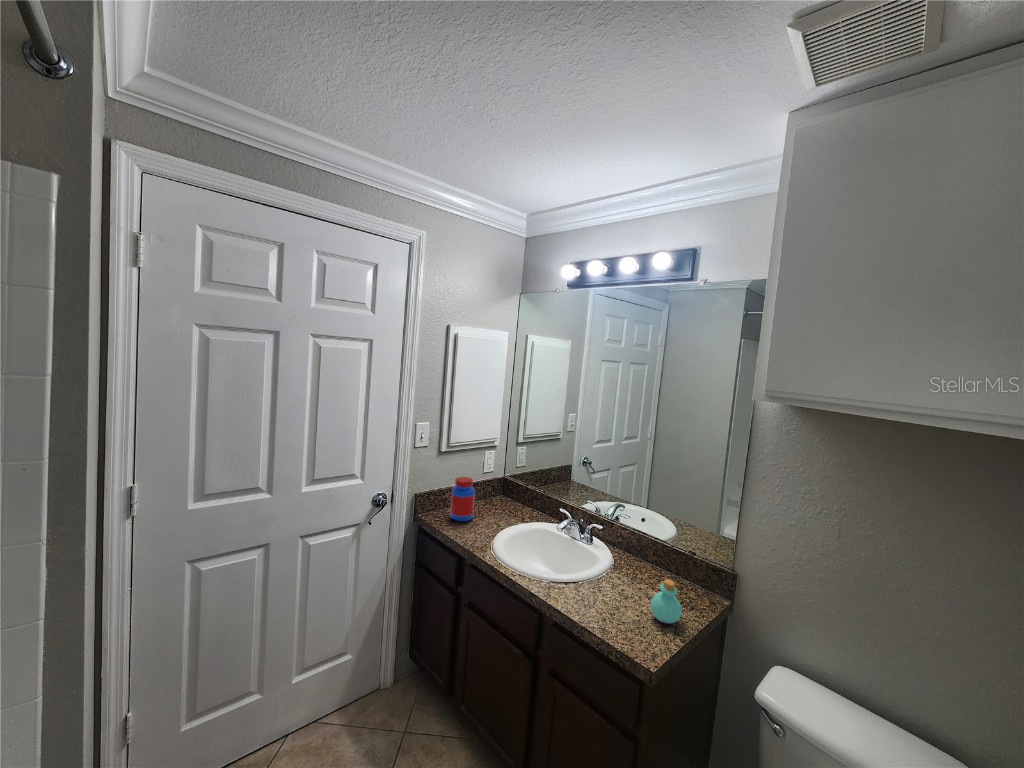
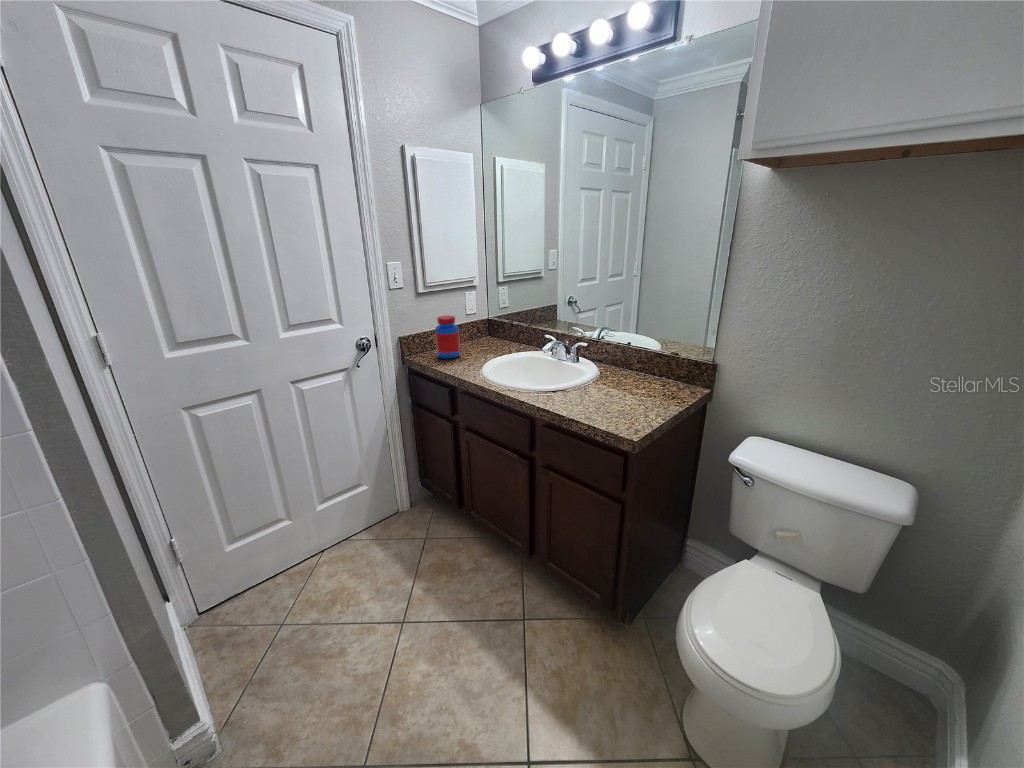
perfume bottle: present [650,579,682,624] -> none [633,370,663,409]

